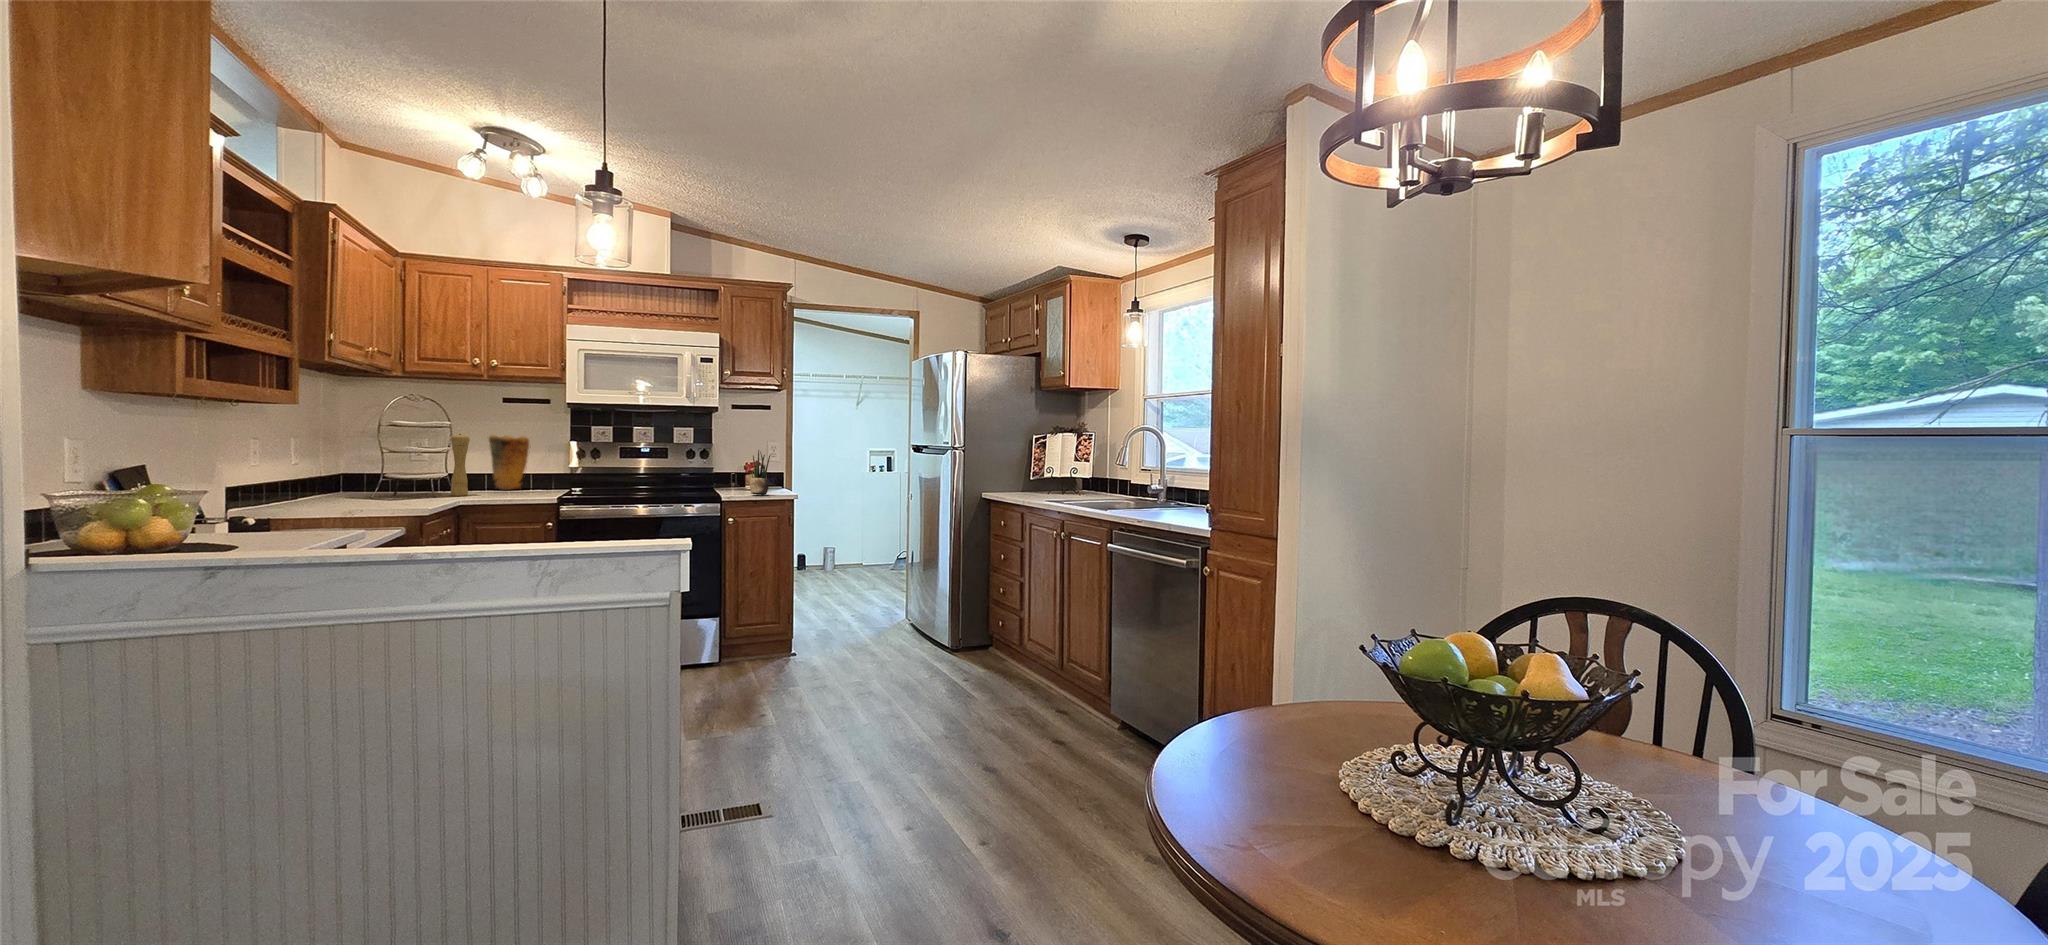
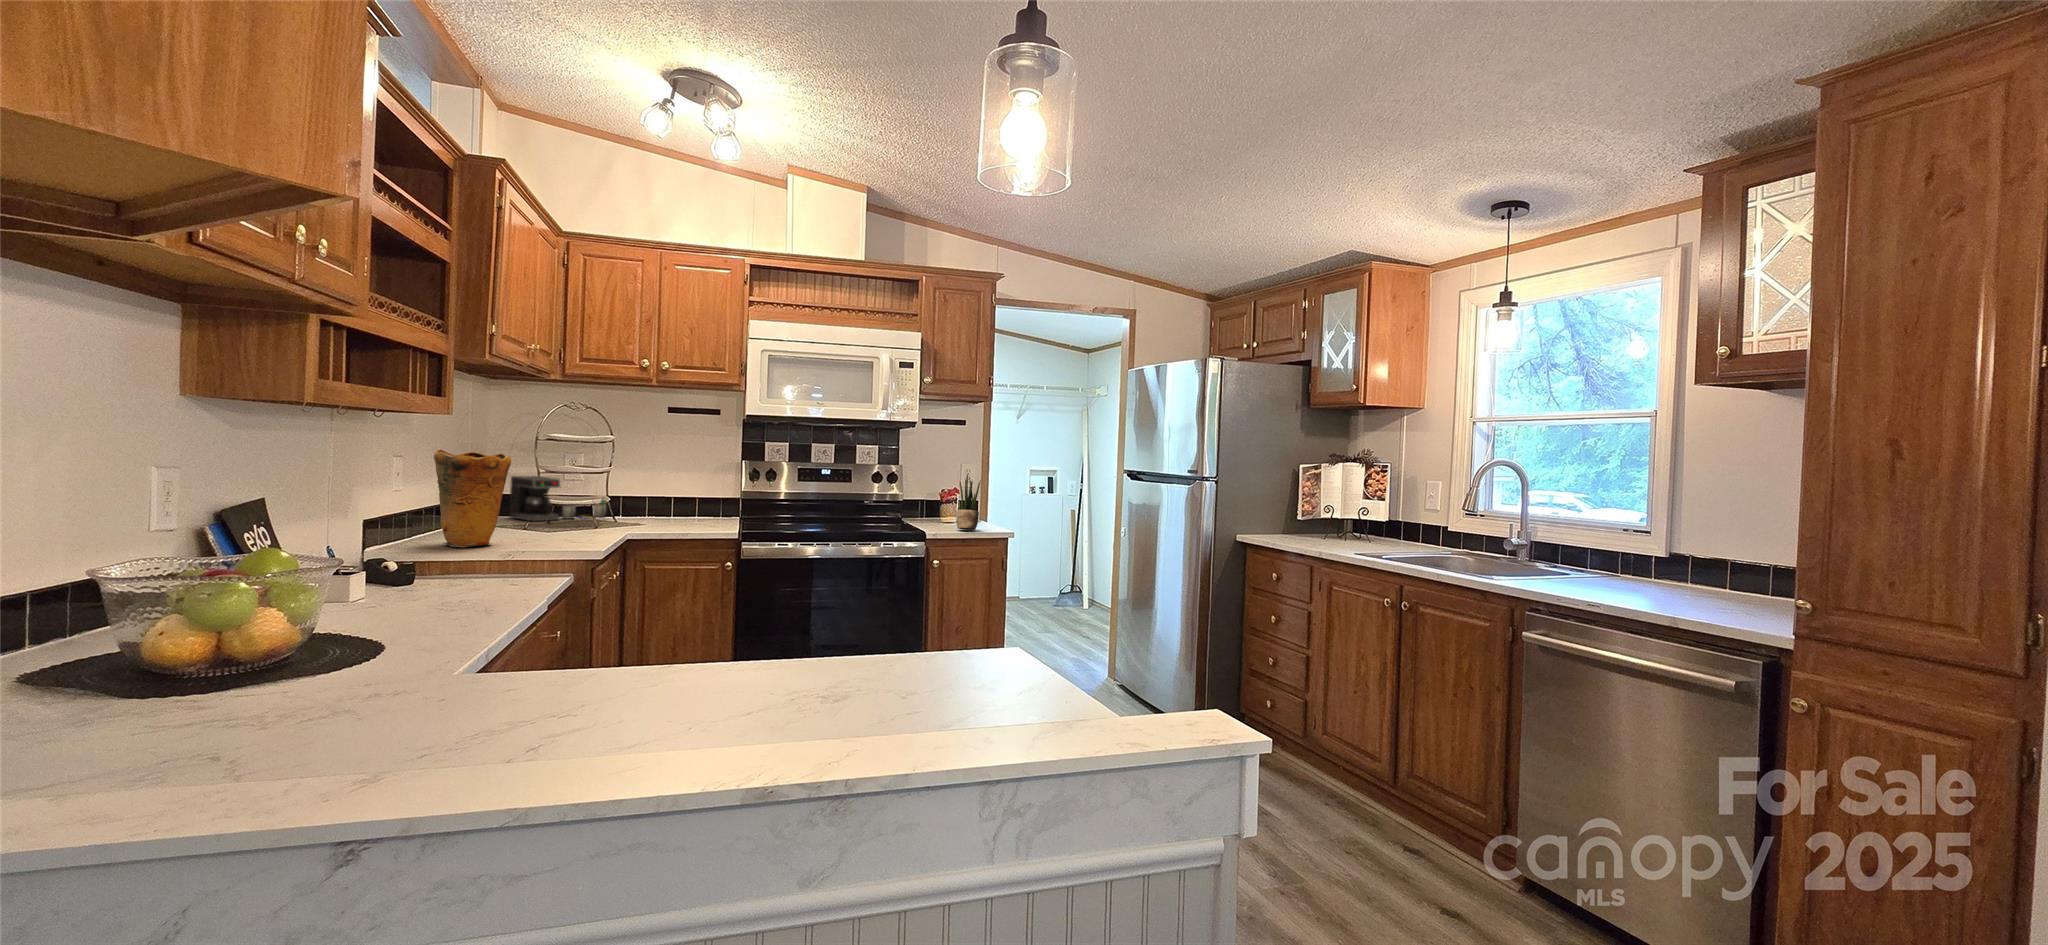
pepper mill: present [451,434,470,496] -> none [615,451,639,526]
vase: present [489,435,531,490] -> present [434,449,511,547]
coffee maker: none [359,457,449,494] -> present [509,476,608,521]

